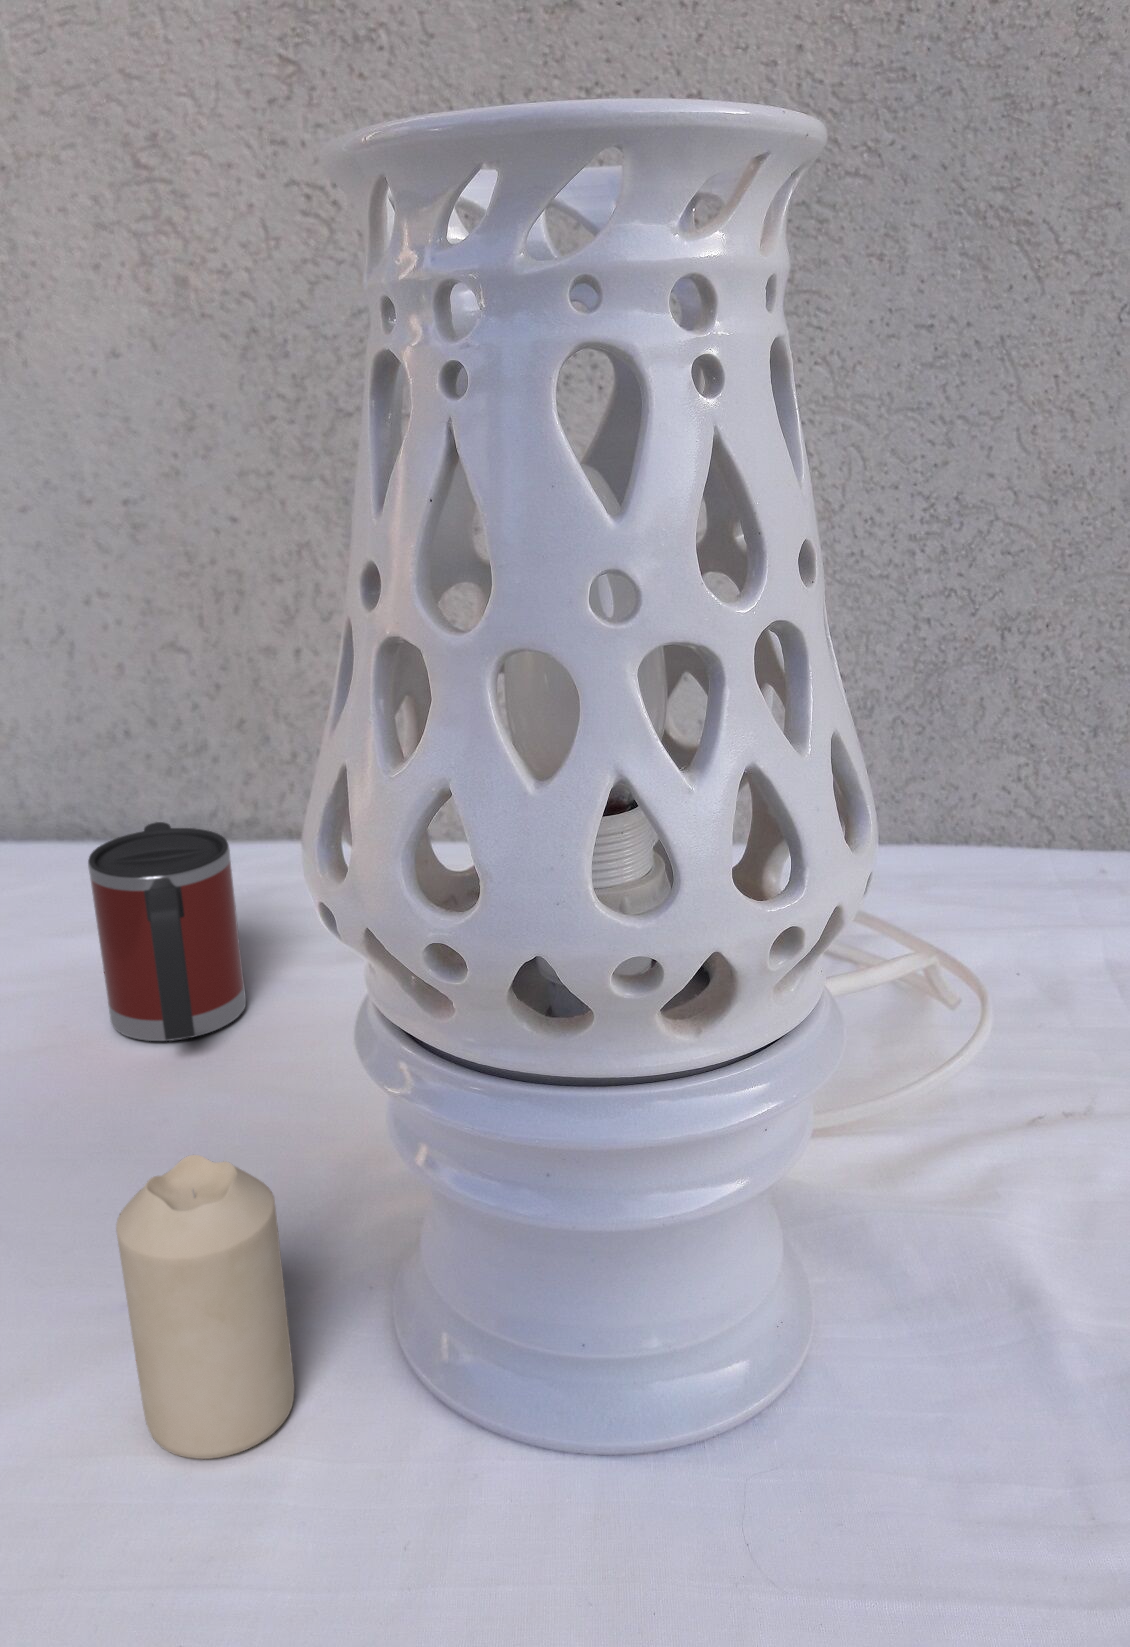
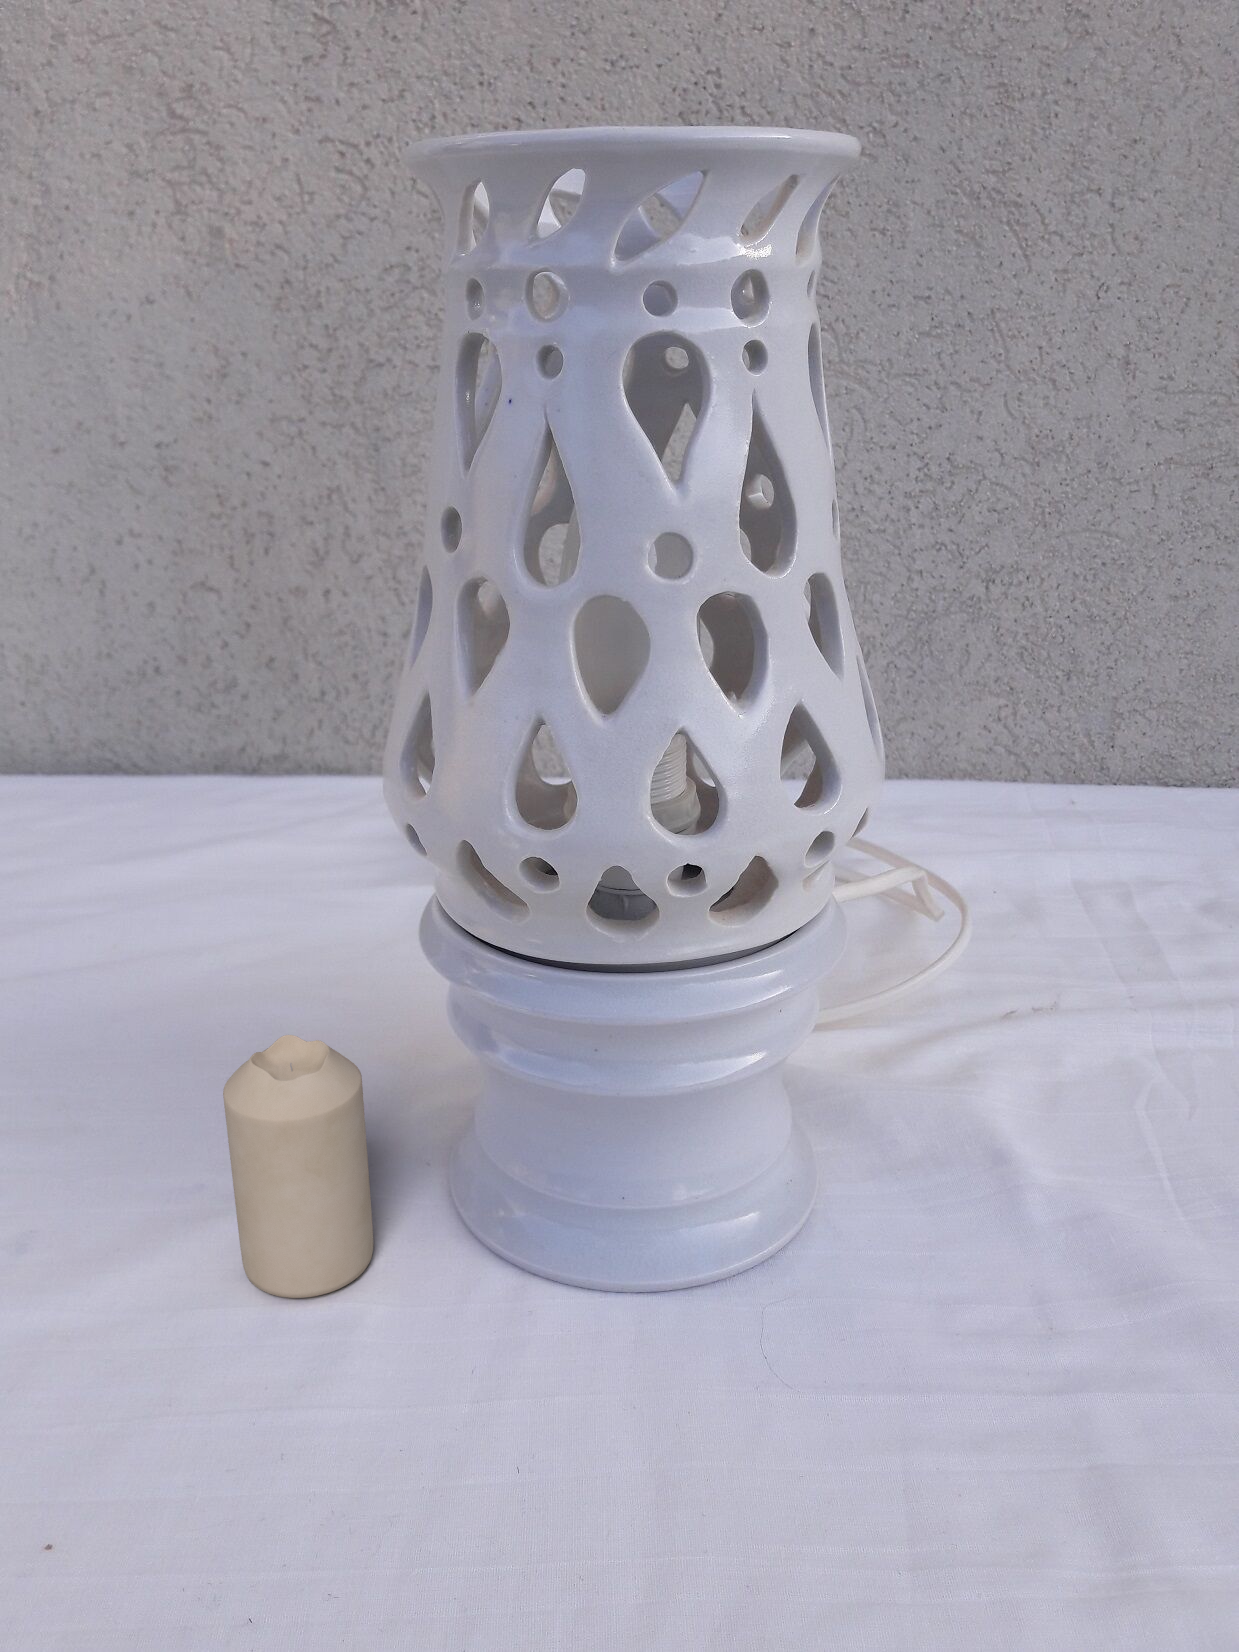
mug: present [88,822,246,1041] -> none [147,749,292,950]

